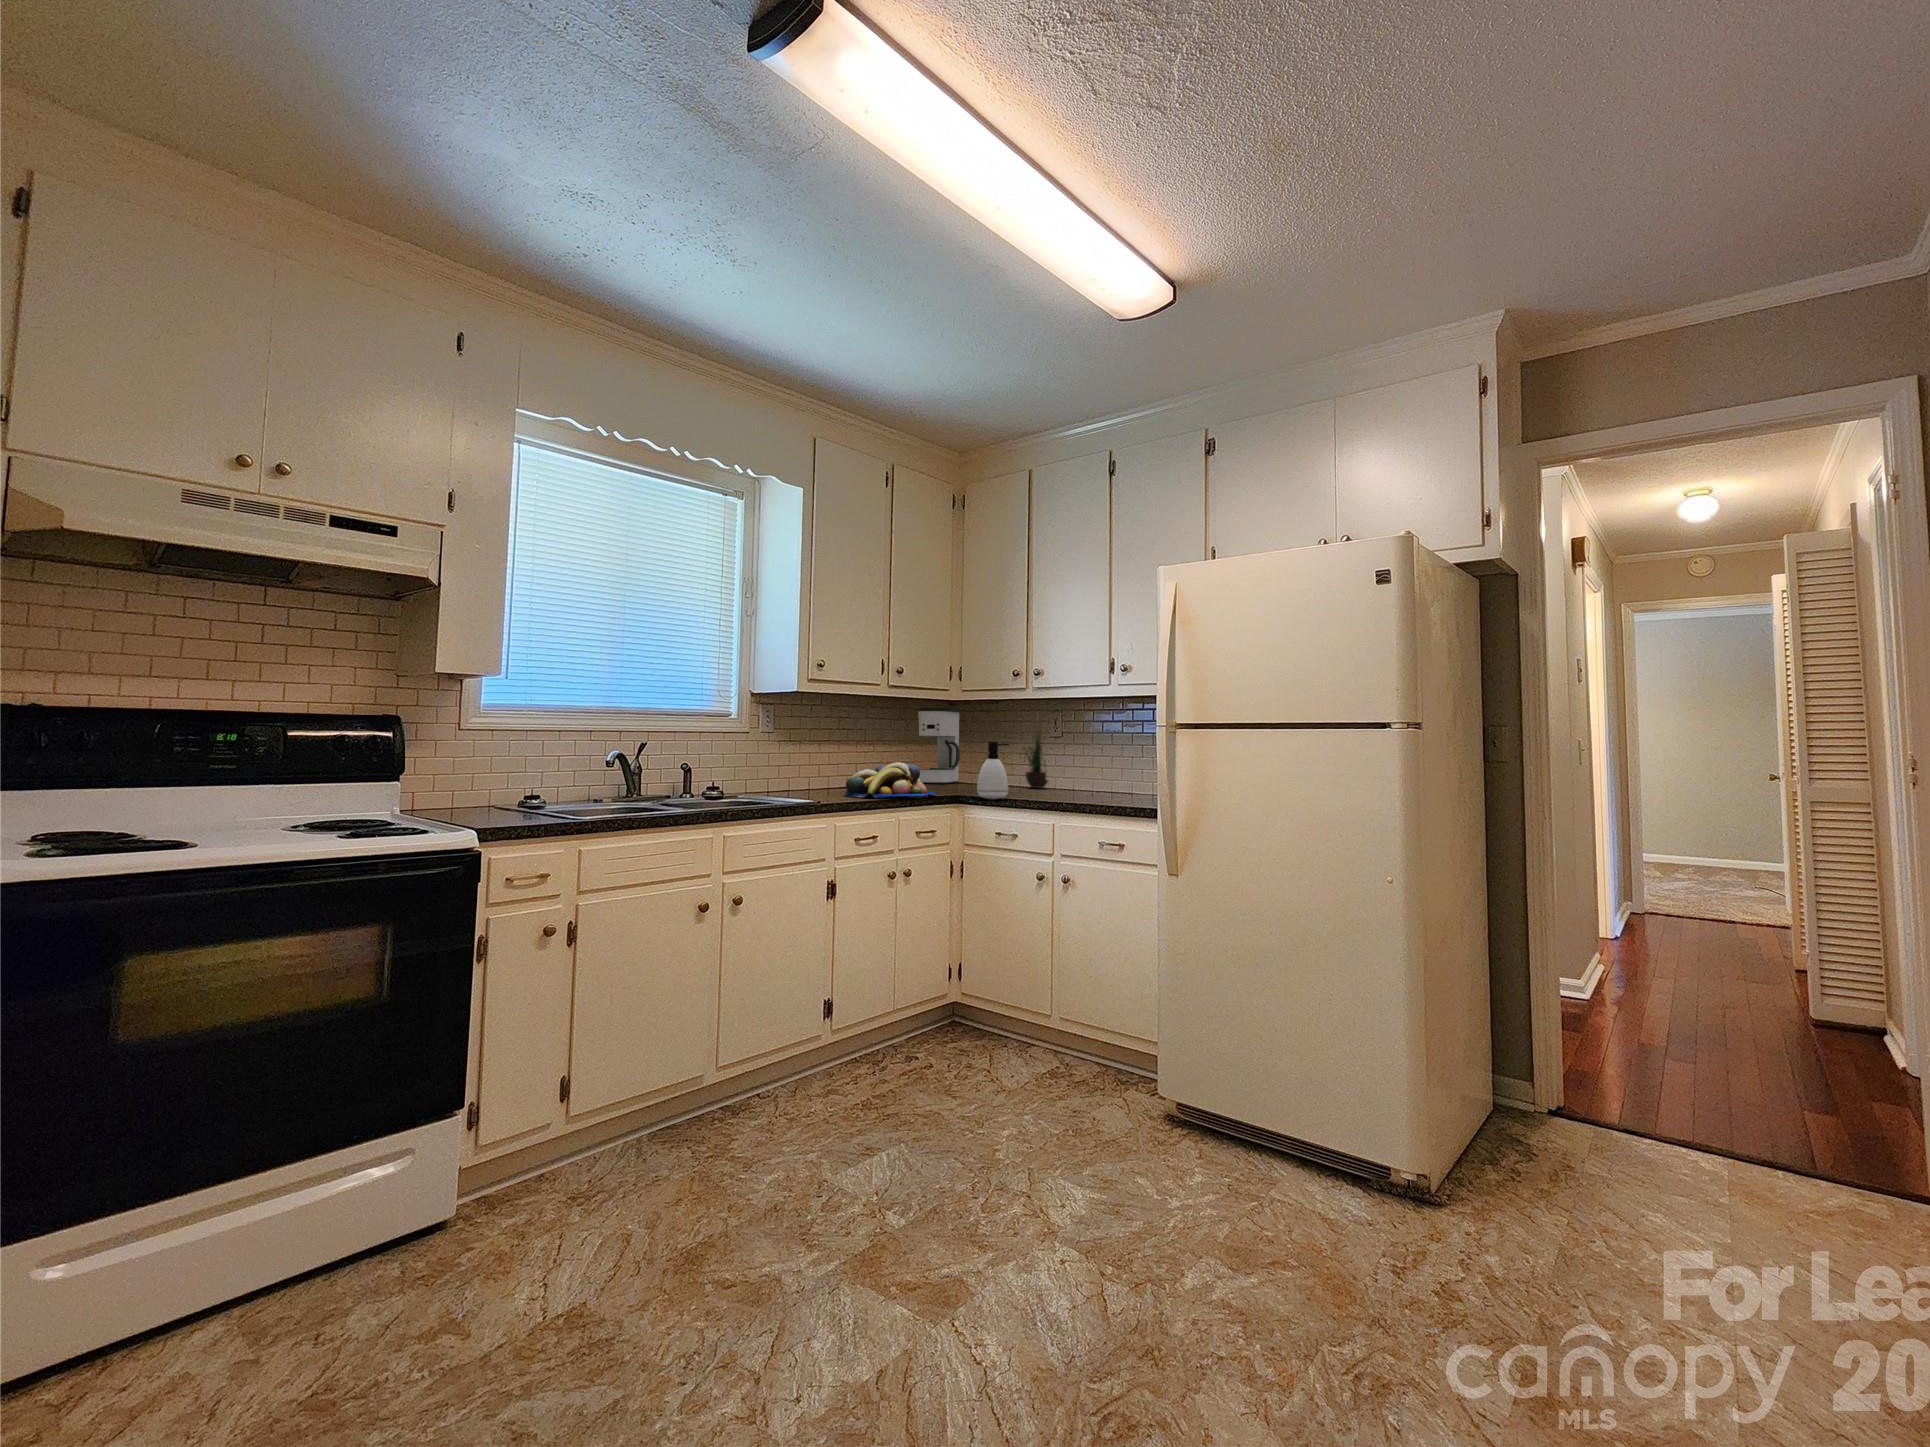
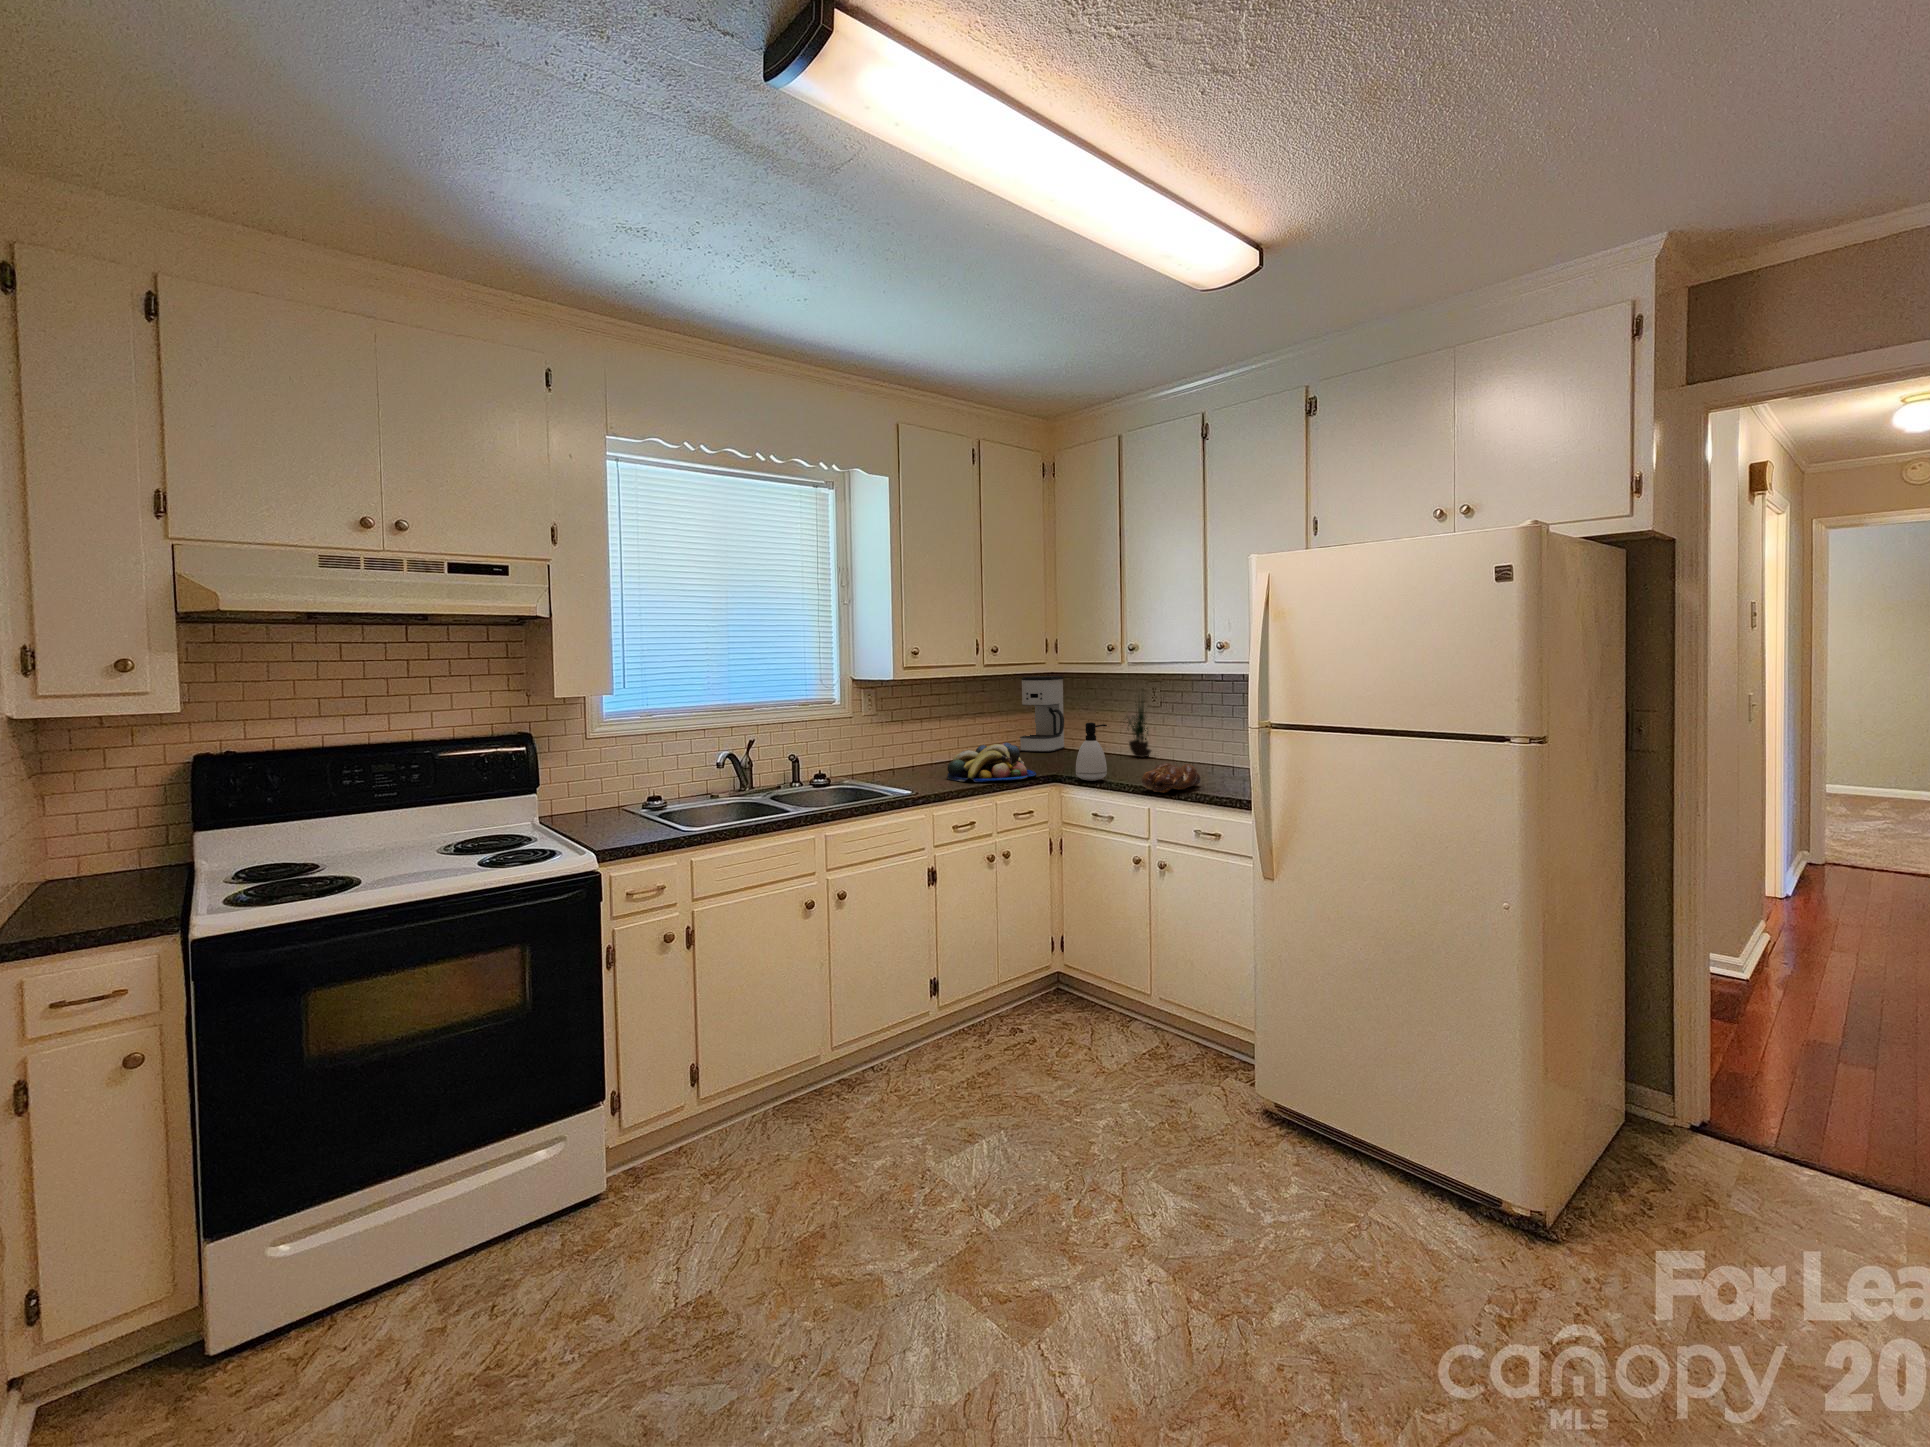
bread loaf: none [1044,780,1100,806] -> present [1141,763,1201,793]

